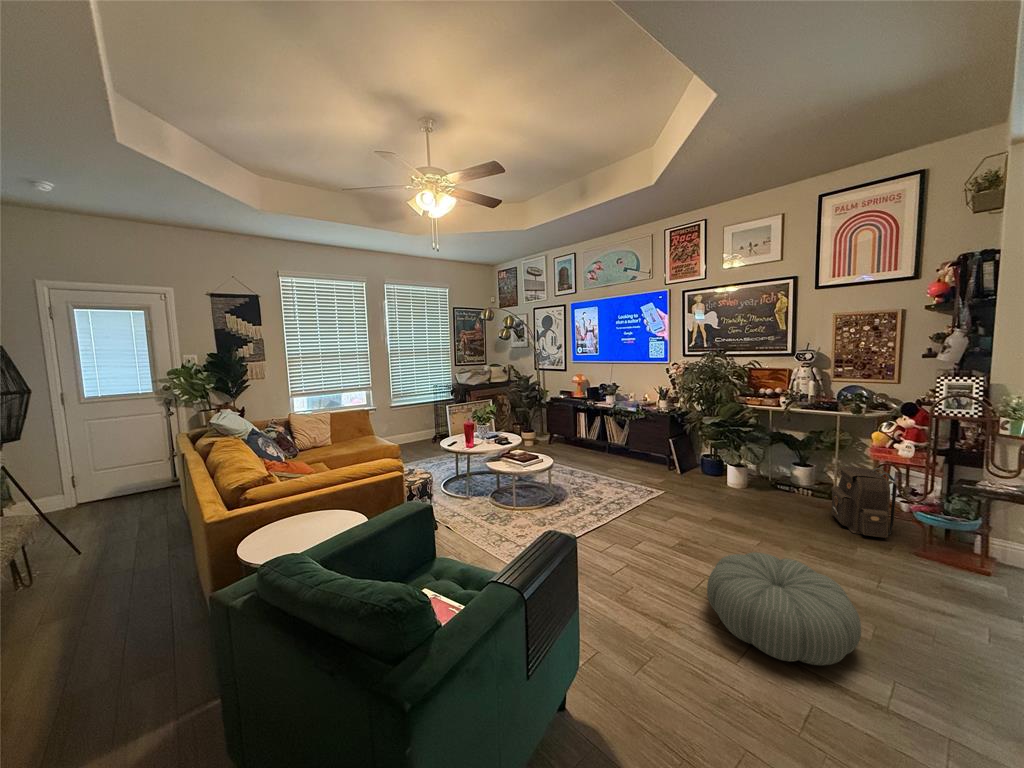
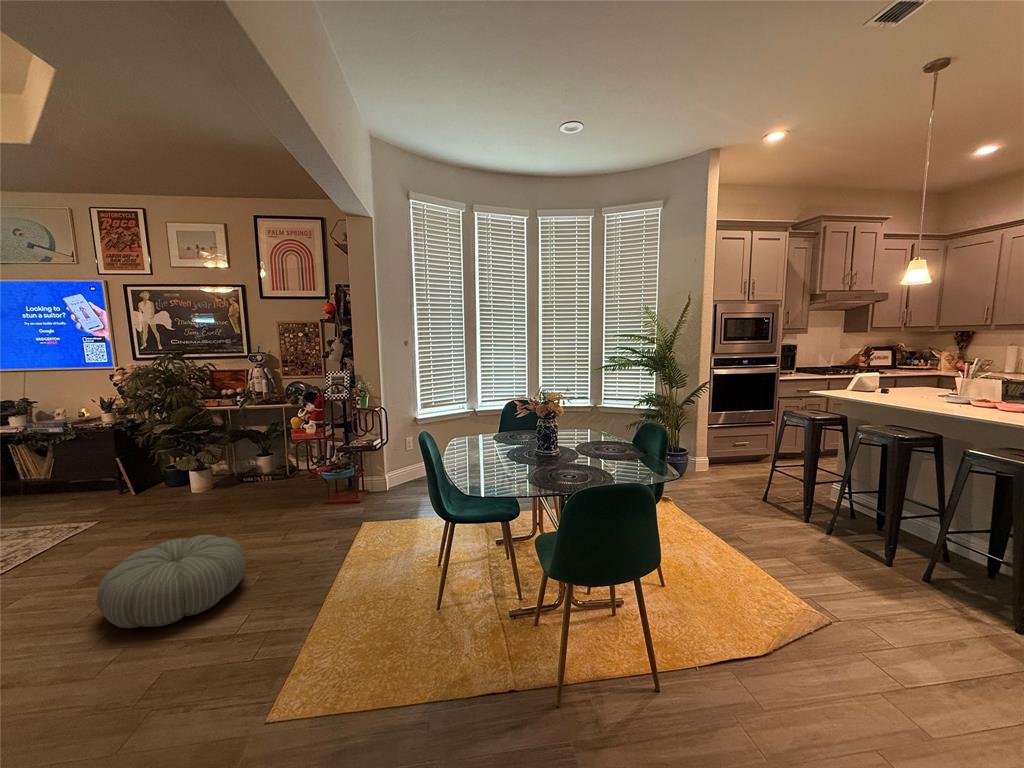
backpack: present [831,466,897,538] -> none [276,444,317,500]

